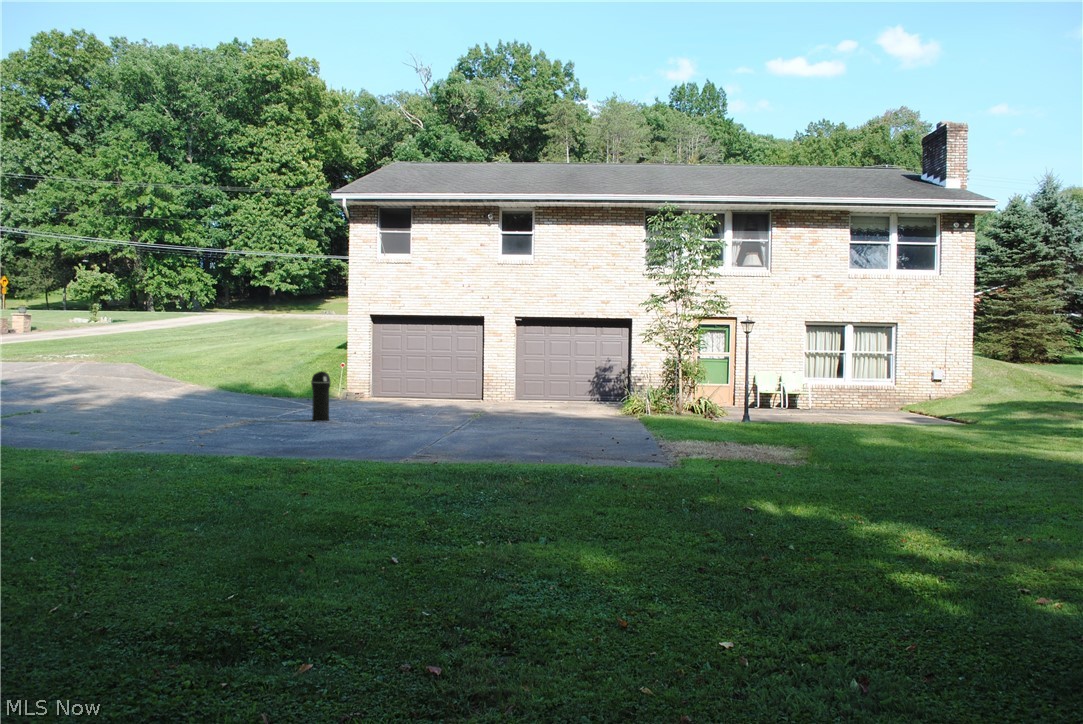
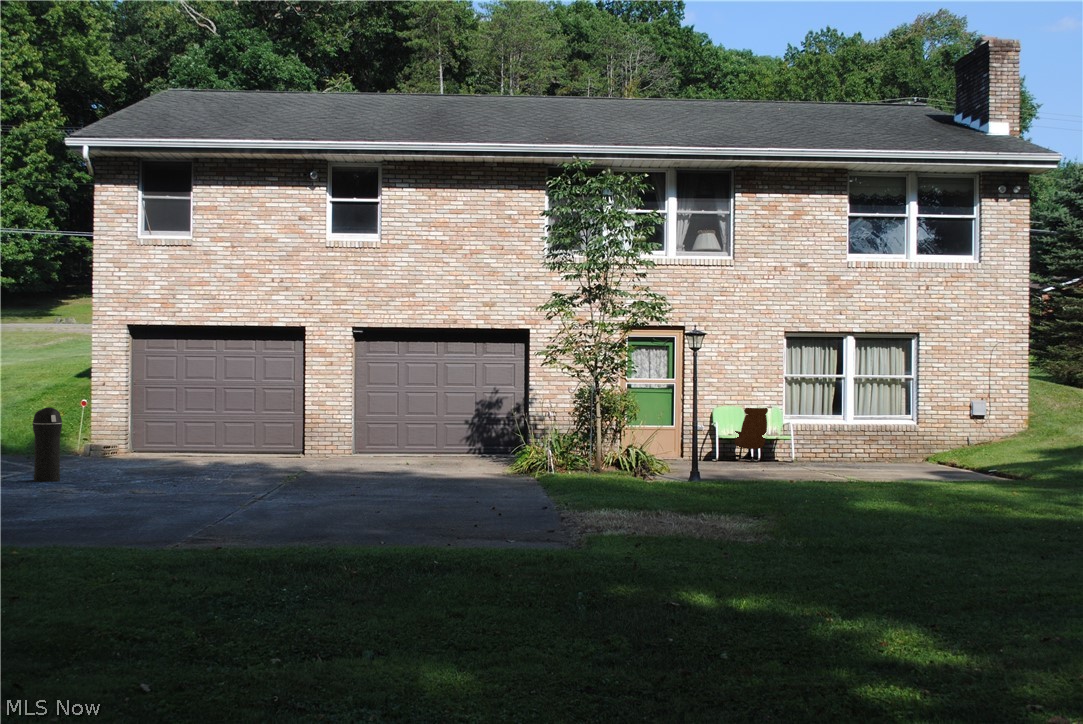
lounge chair: none [764,373,795,410] -> present [727,408,768,462]

